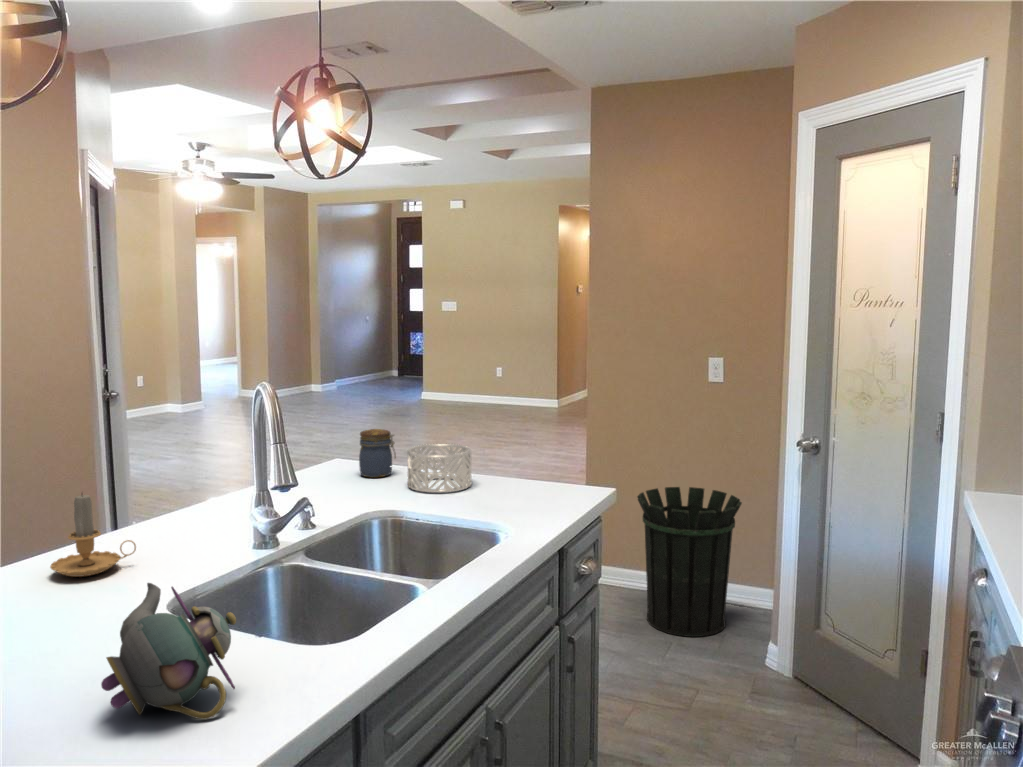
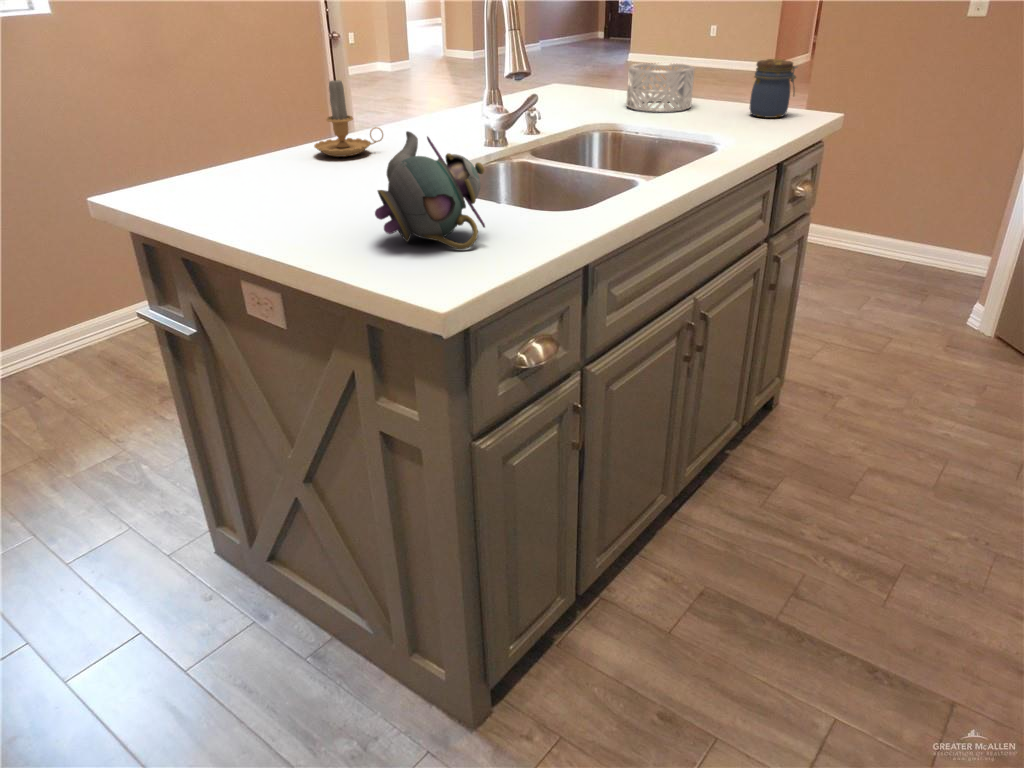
jar: present [359,429,396,477] -> present [749,59,798,118]
waste bin: present [637,487,742,637] -> none [845,141,978,294]

